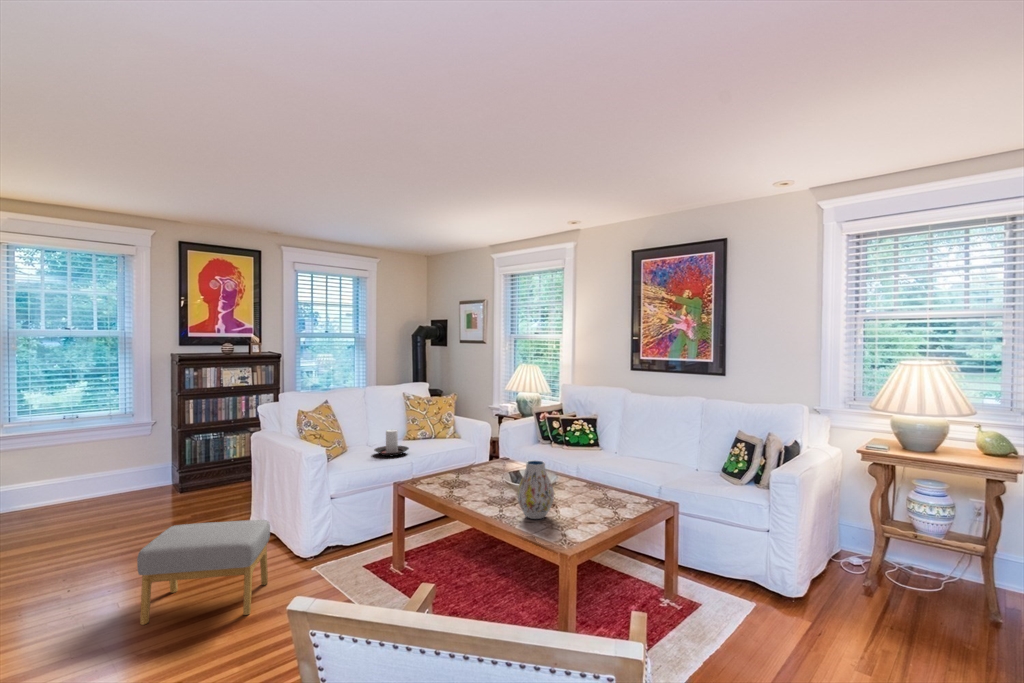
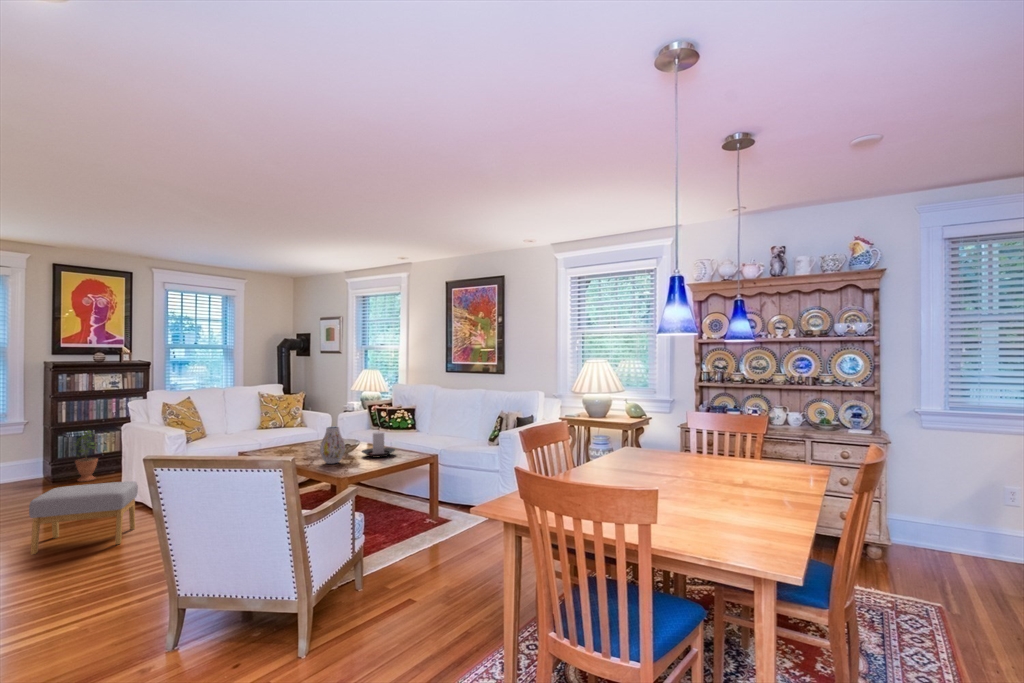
candle holder: present [374,429,409,456] -> present [362,432,395,458]
potted plant: none [198,432,228,494] -> present [74,430,98,482]

